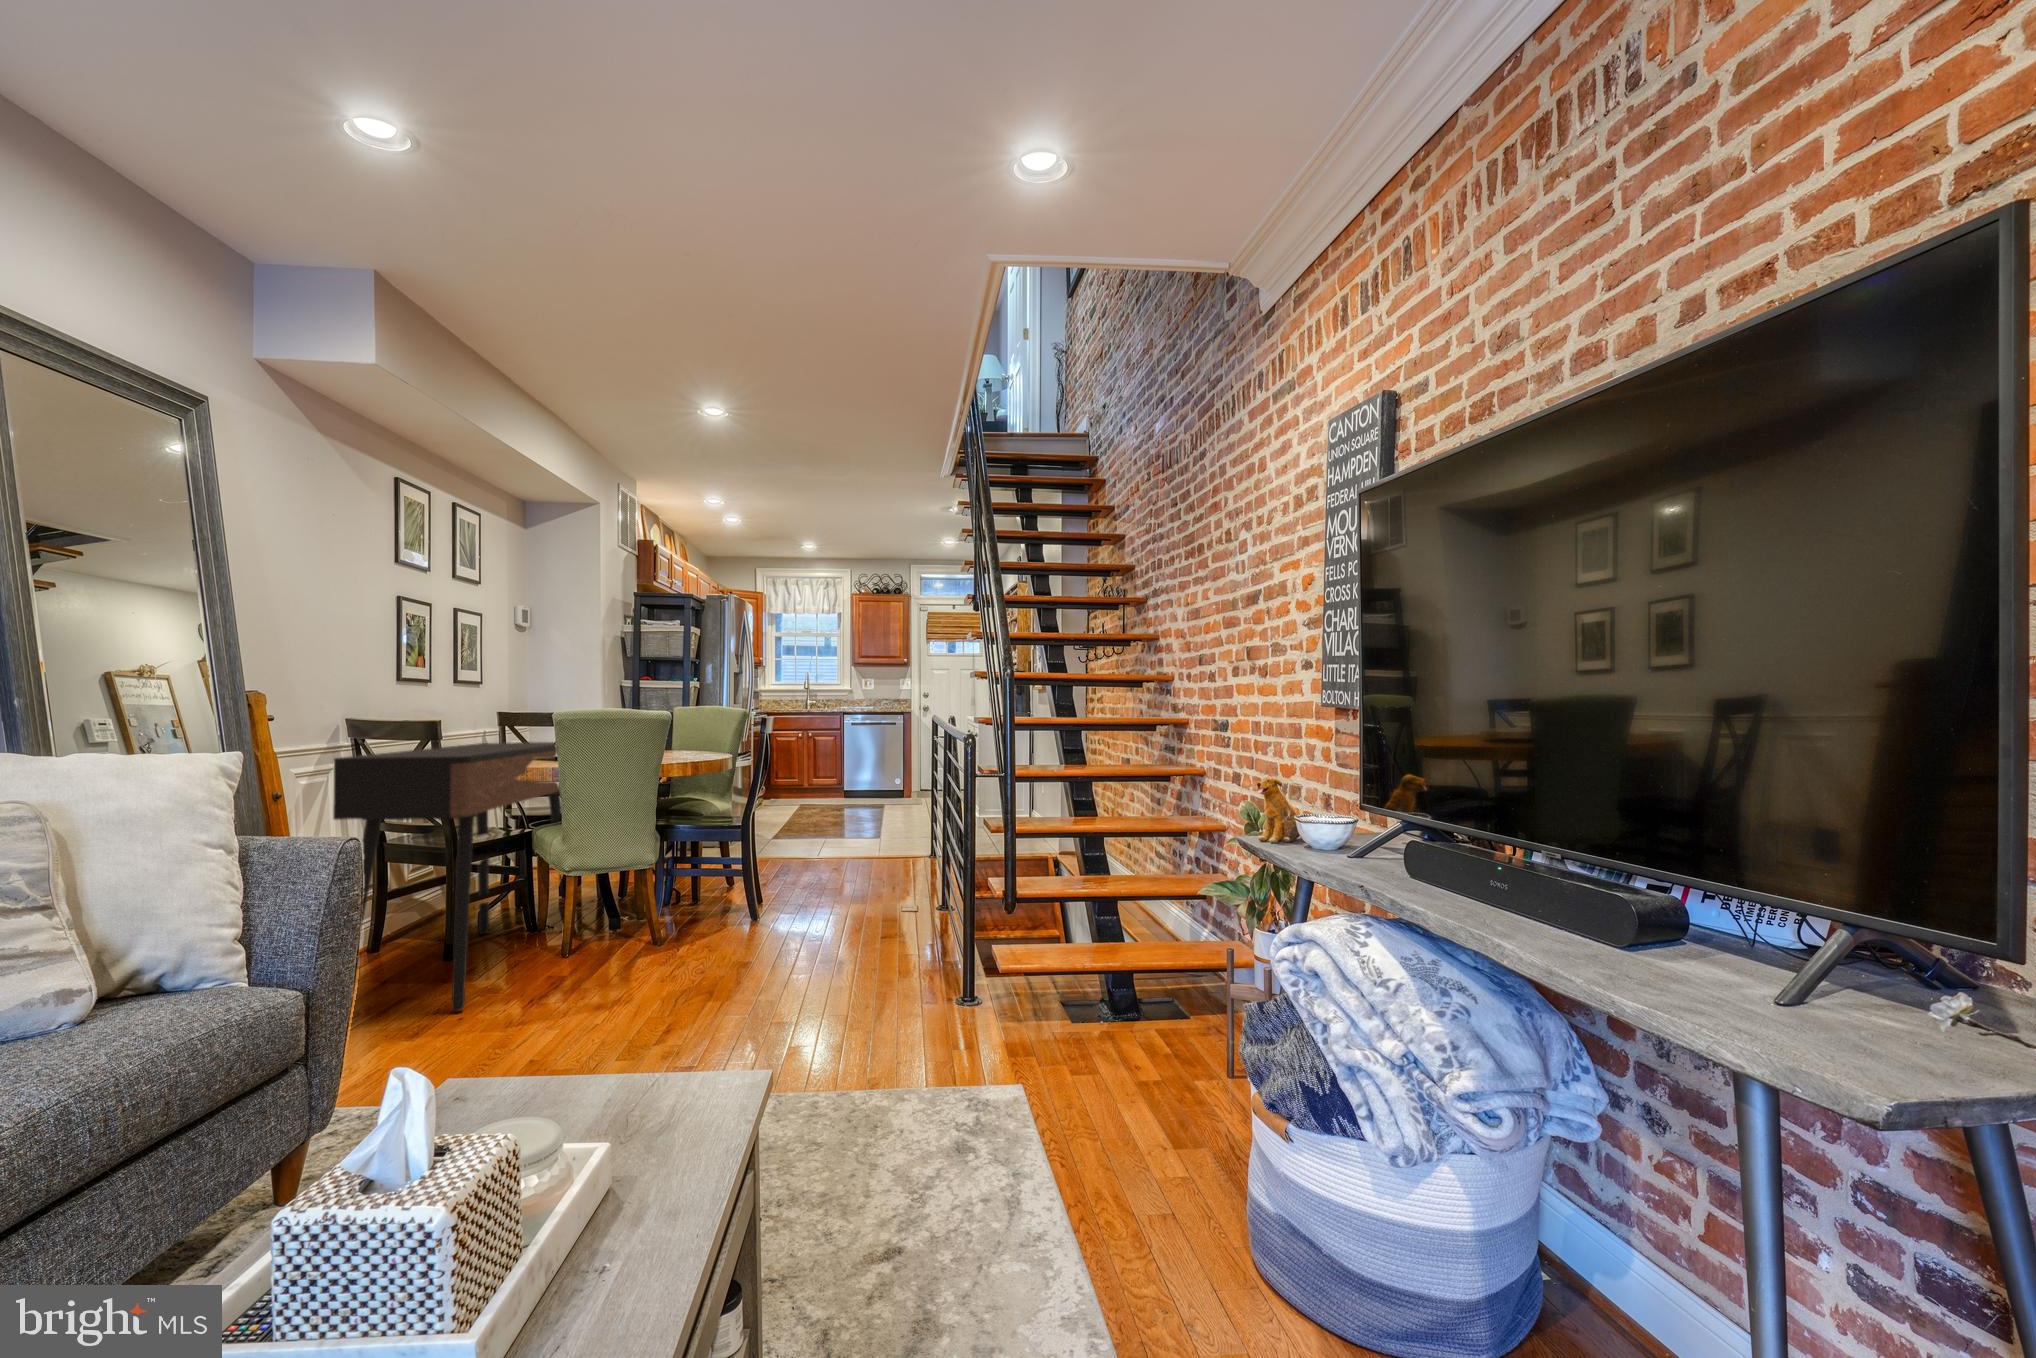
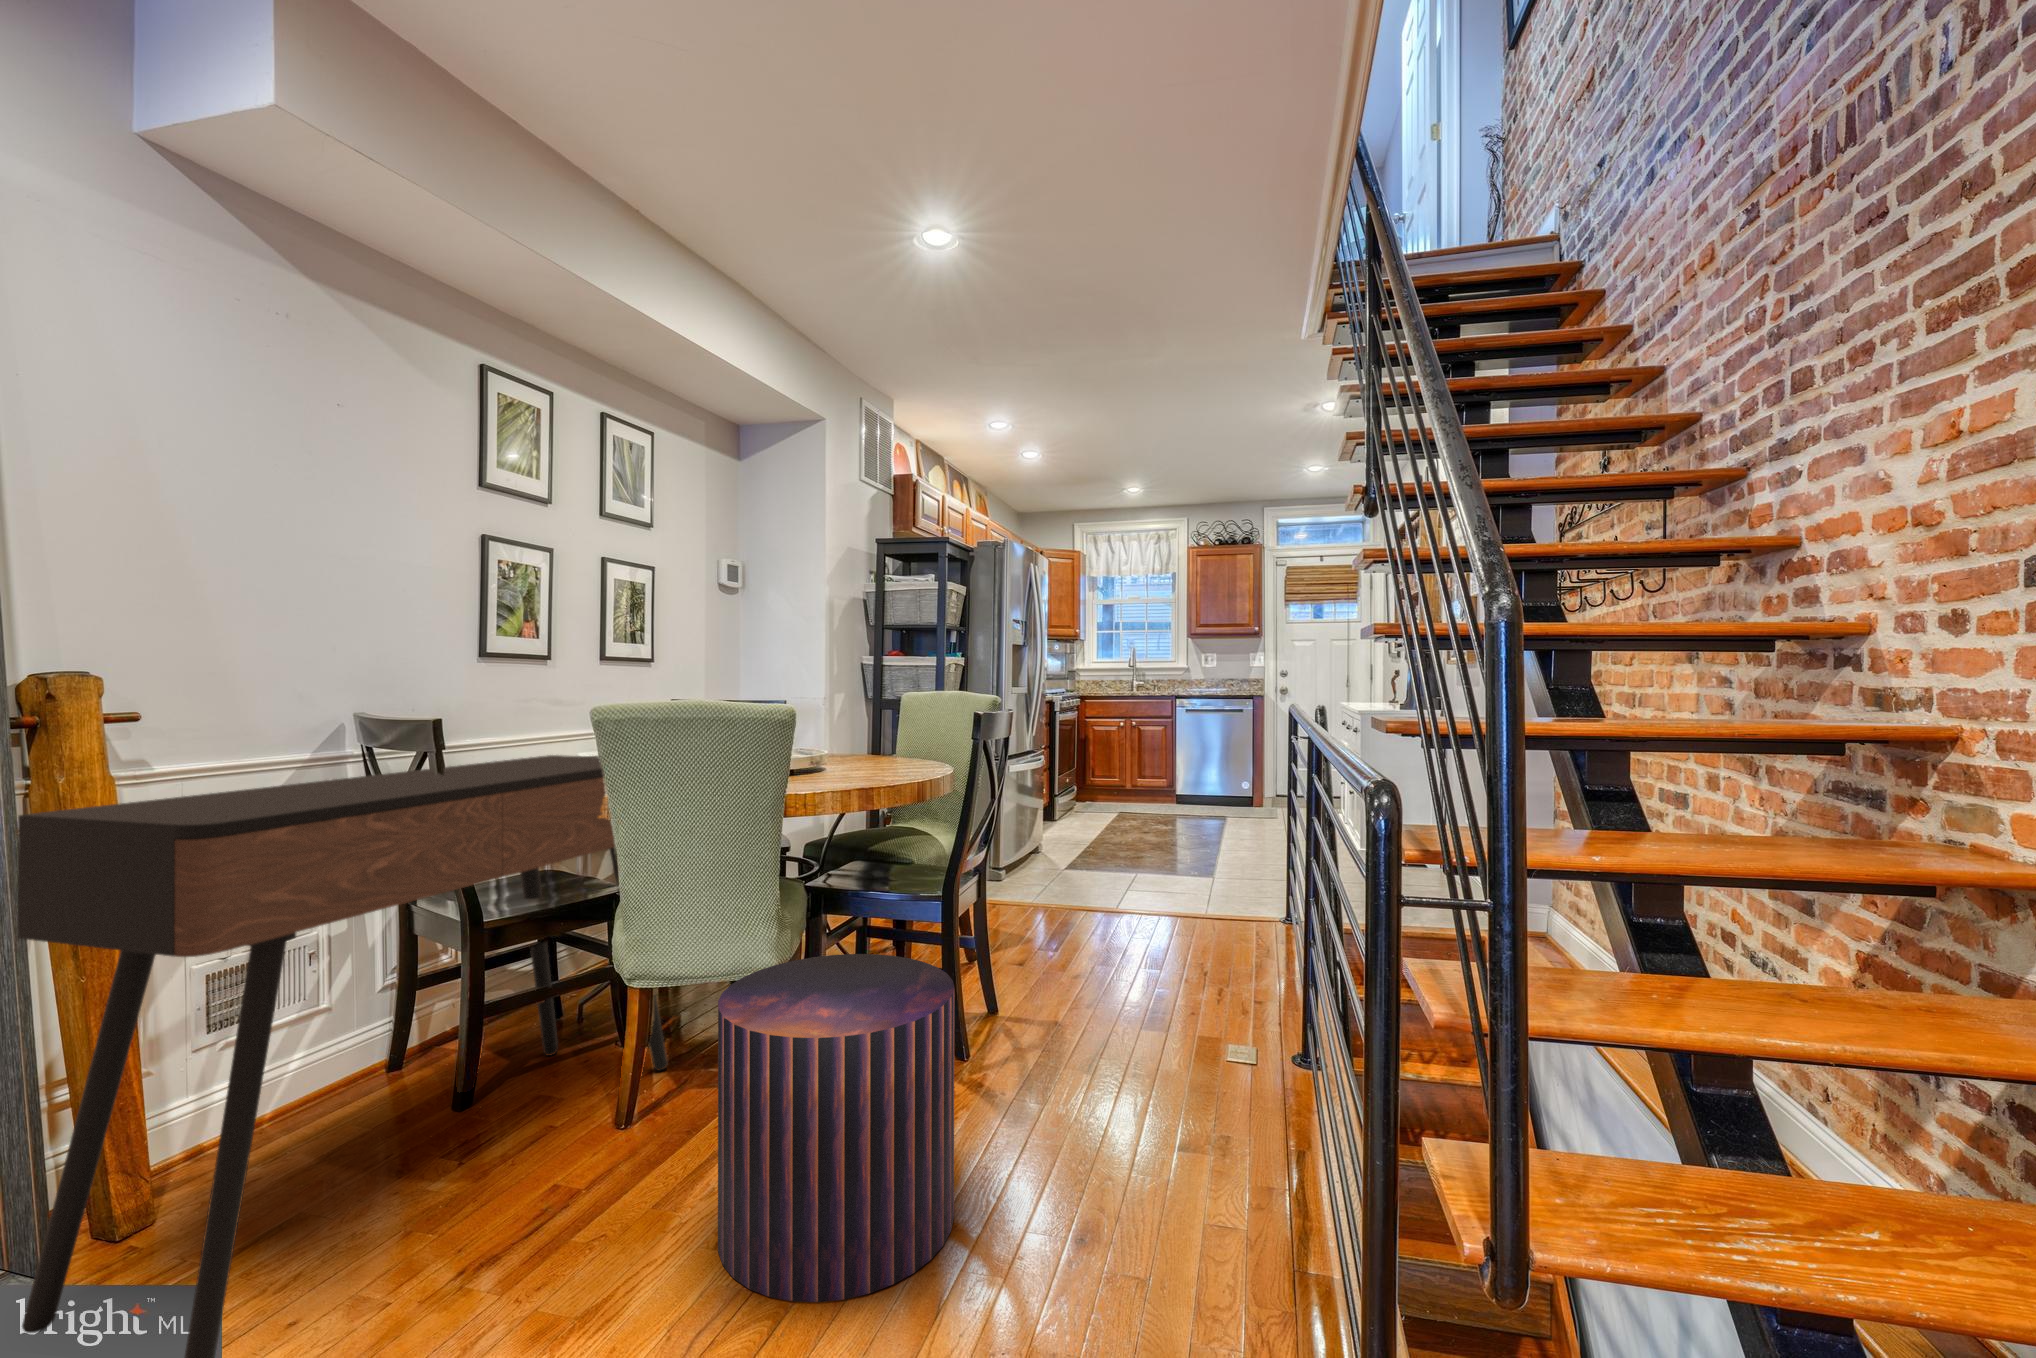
pouf: none [670,834,786,969] -> present [718,954,954,1302]

